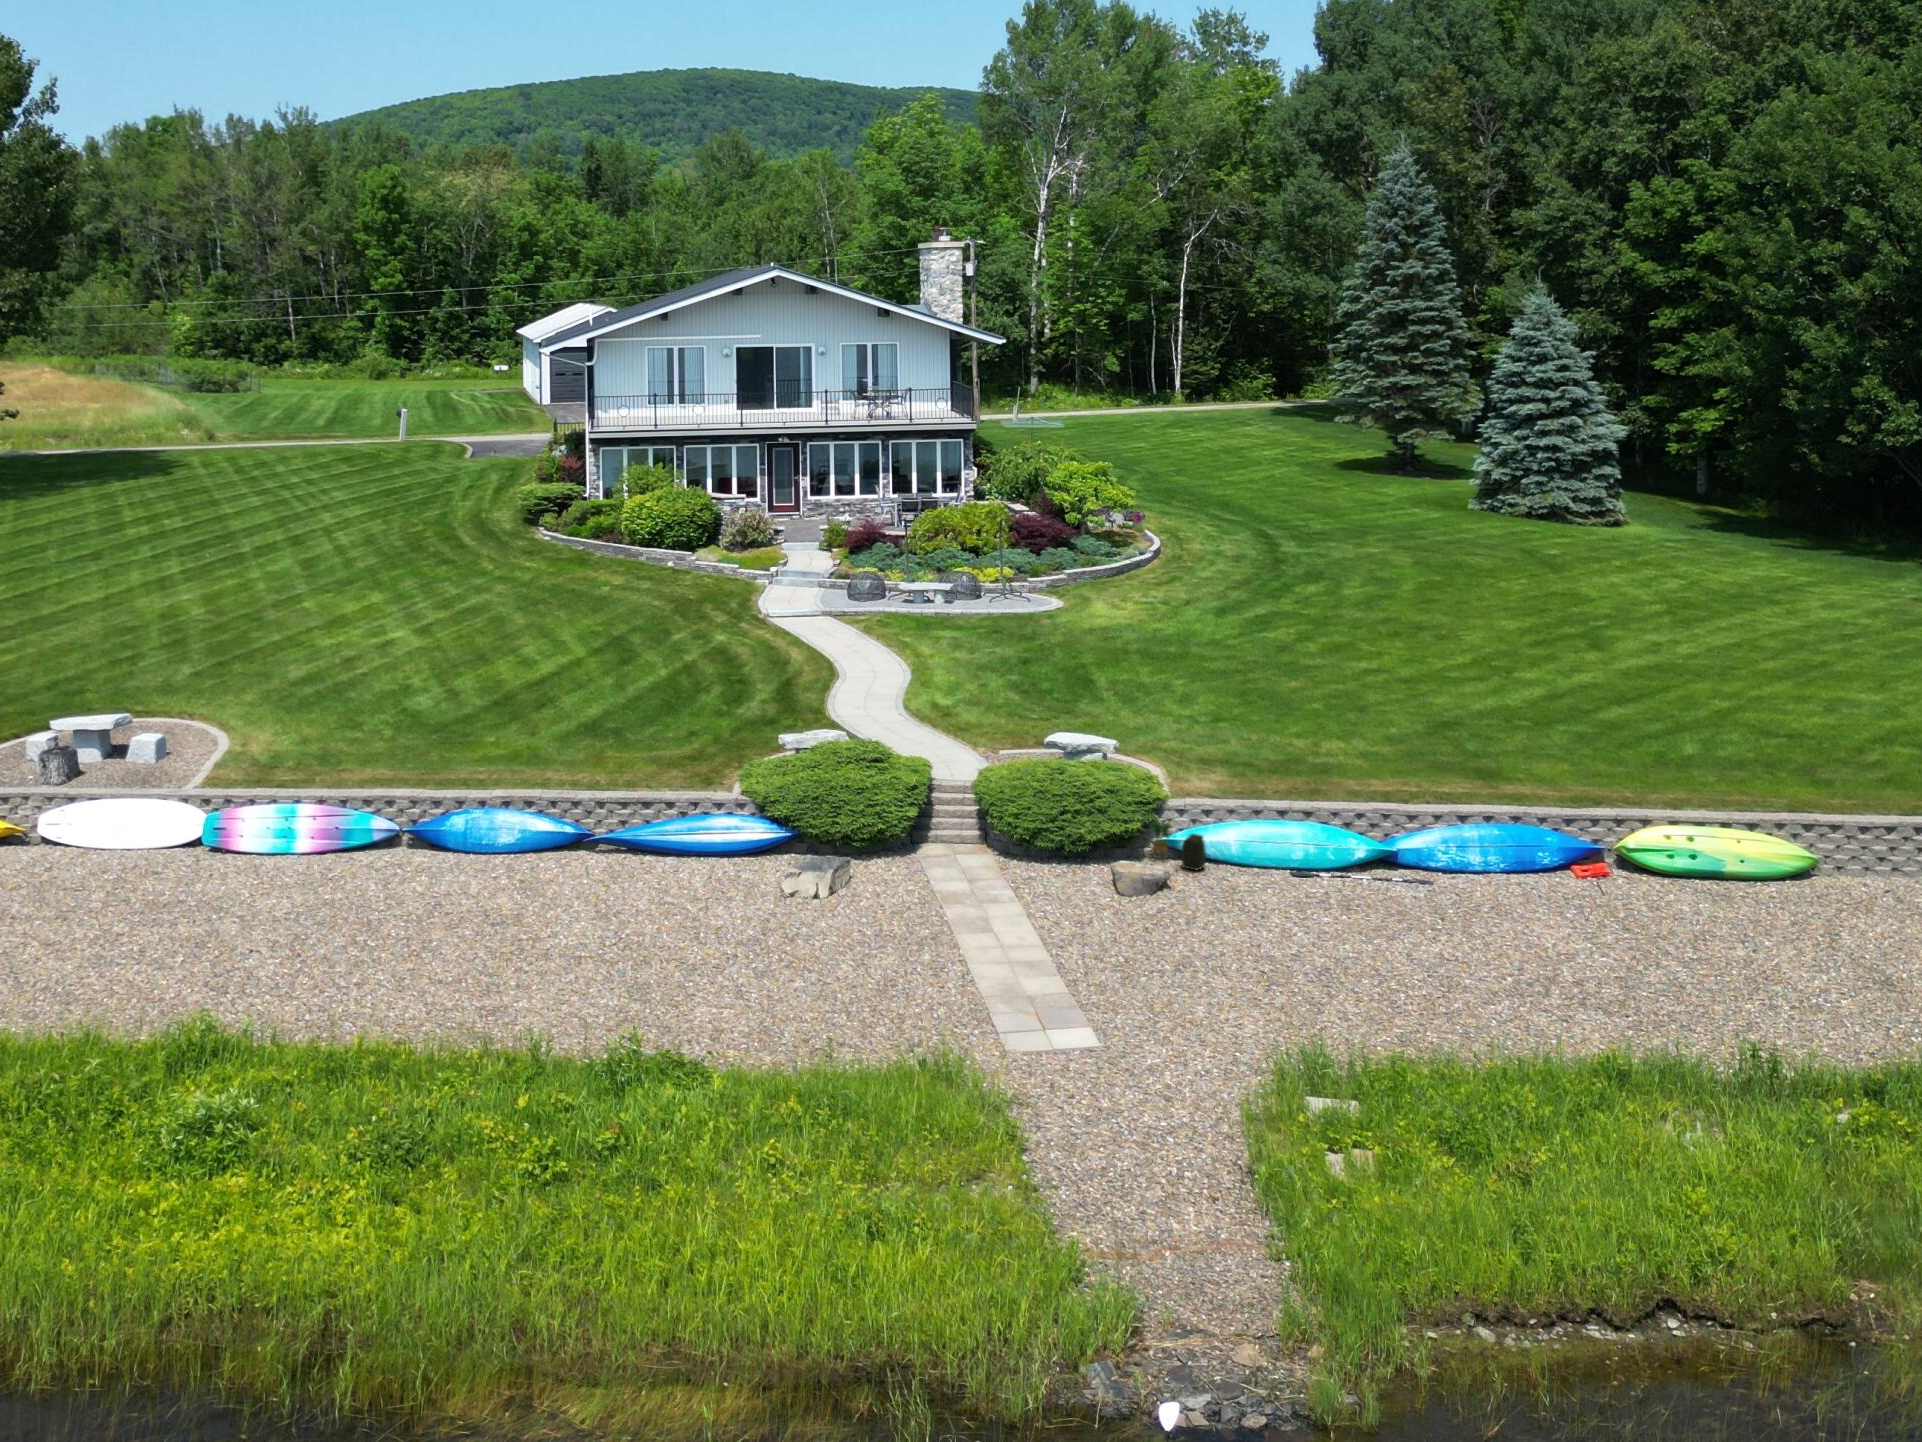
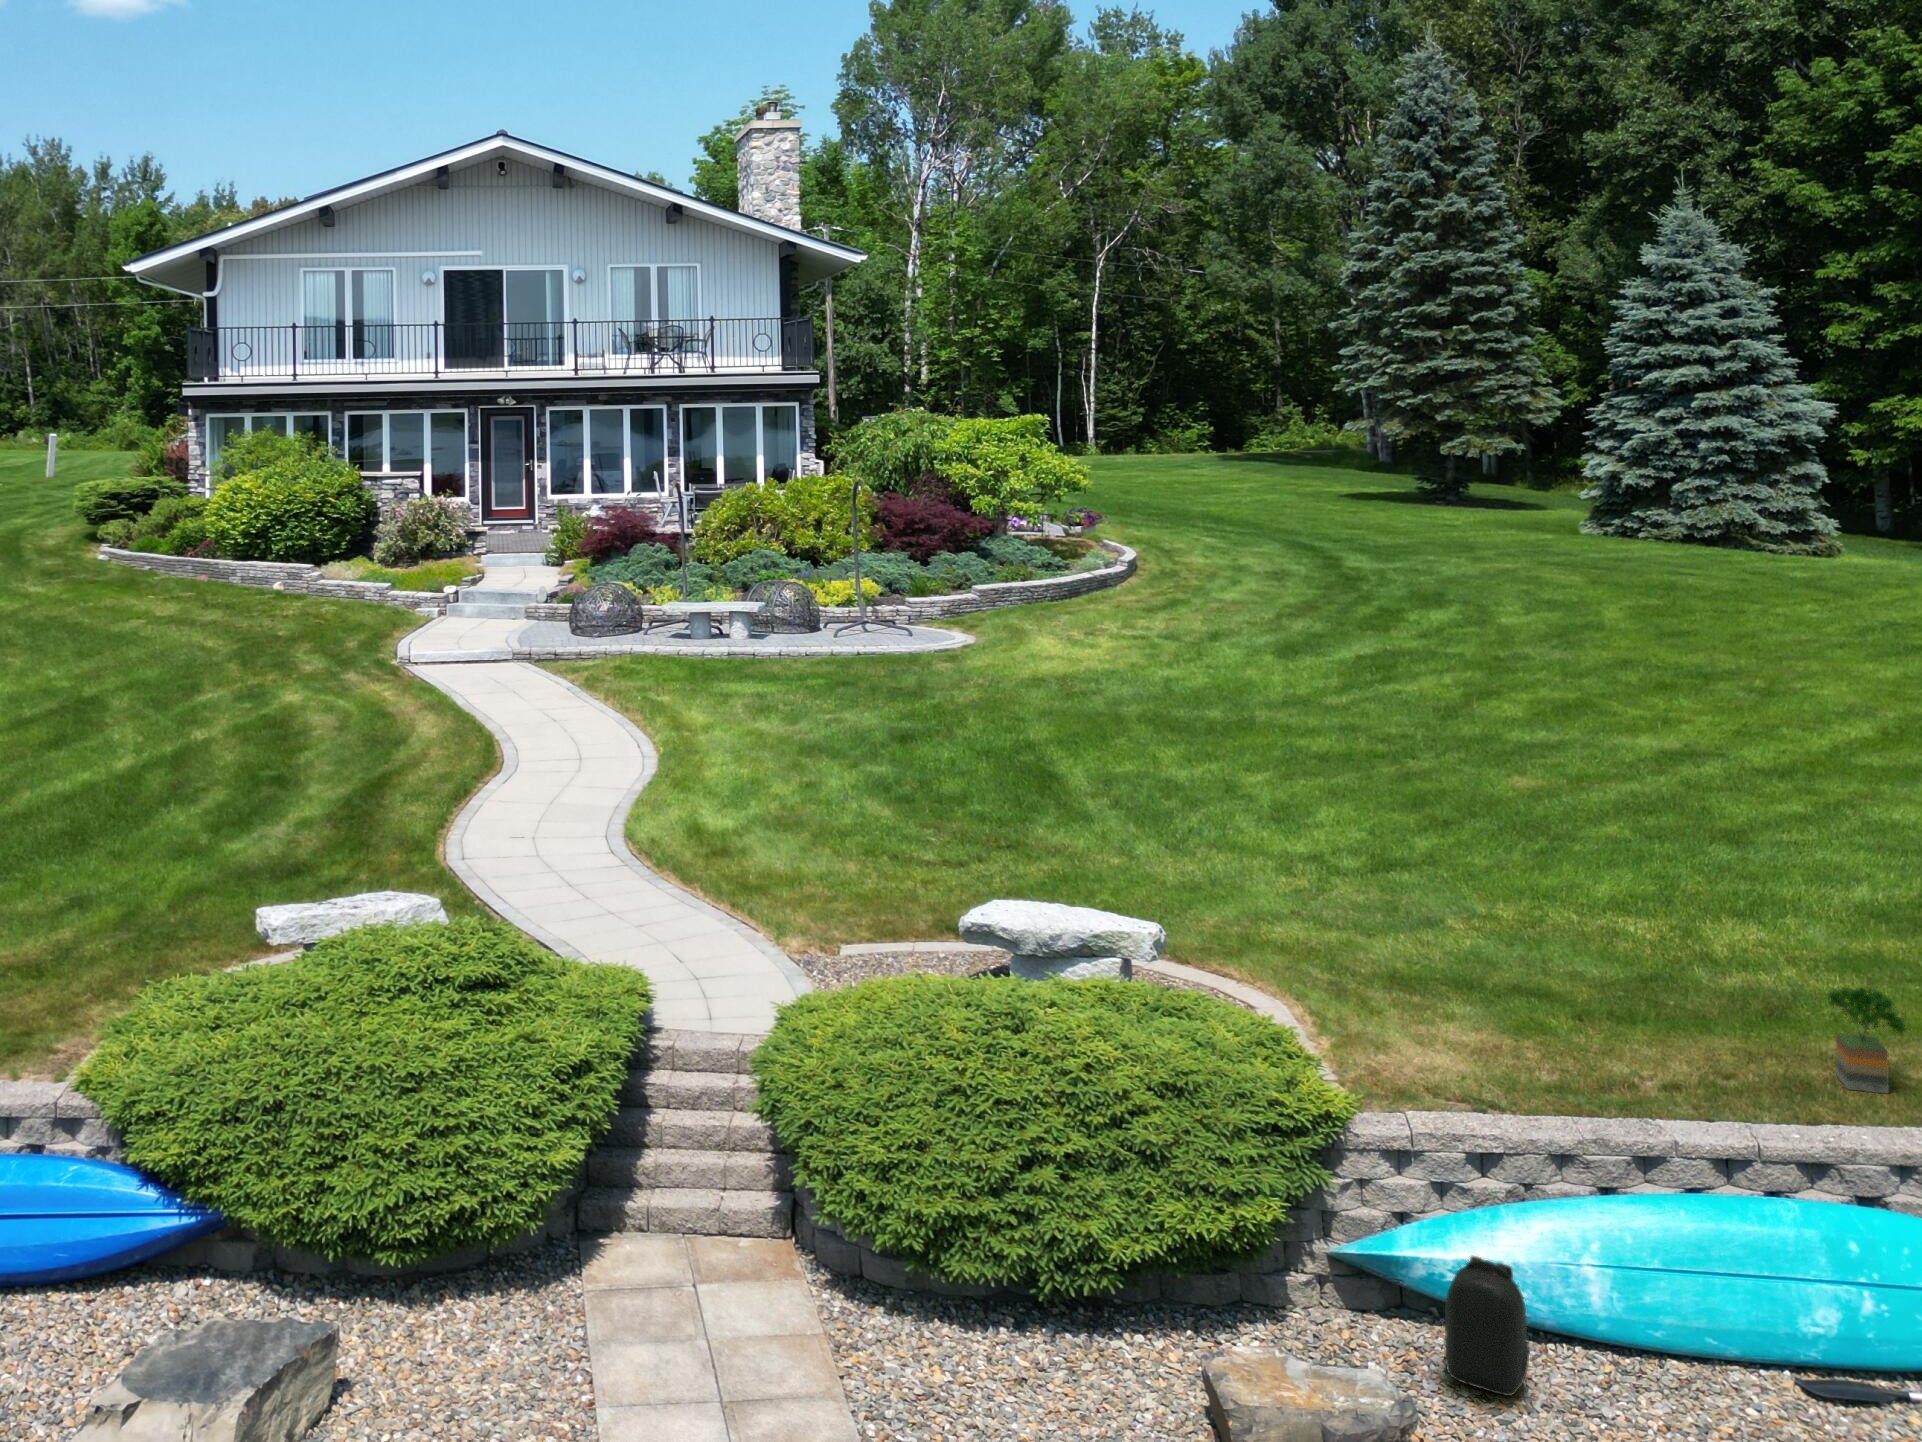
potted tree: present [1151,822,1172,859] -> present [1826,987,1906,1094]

